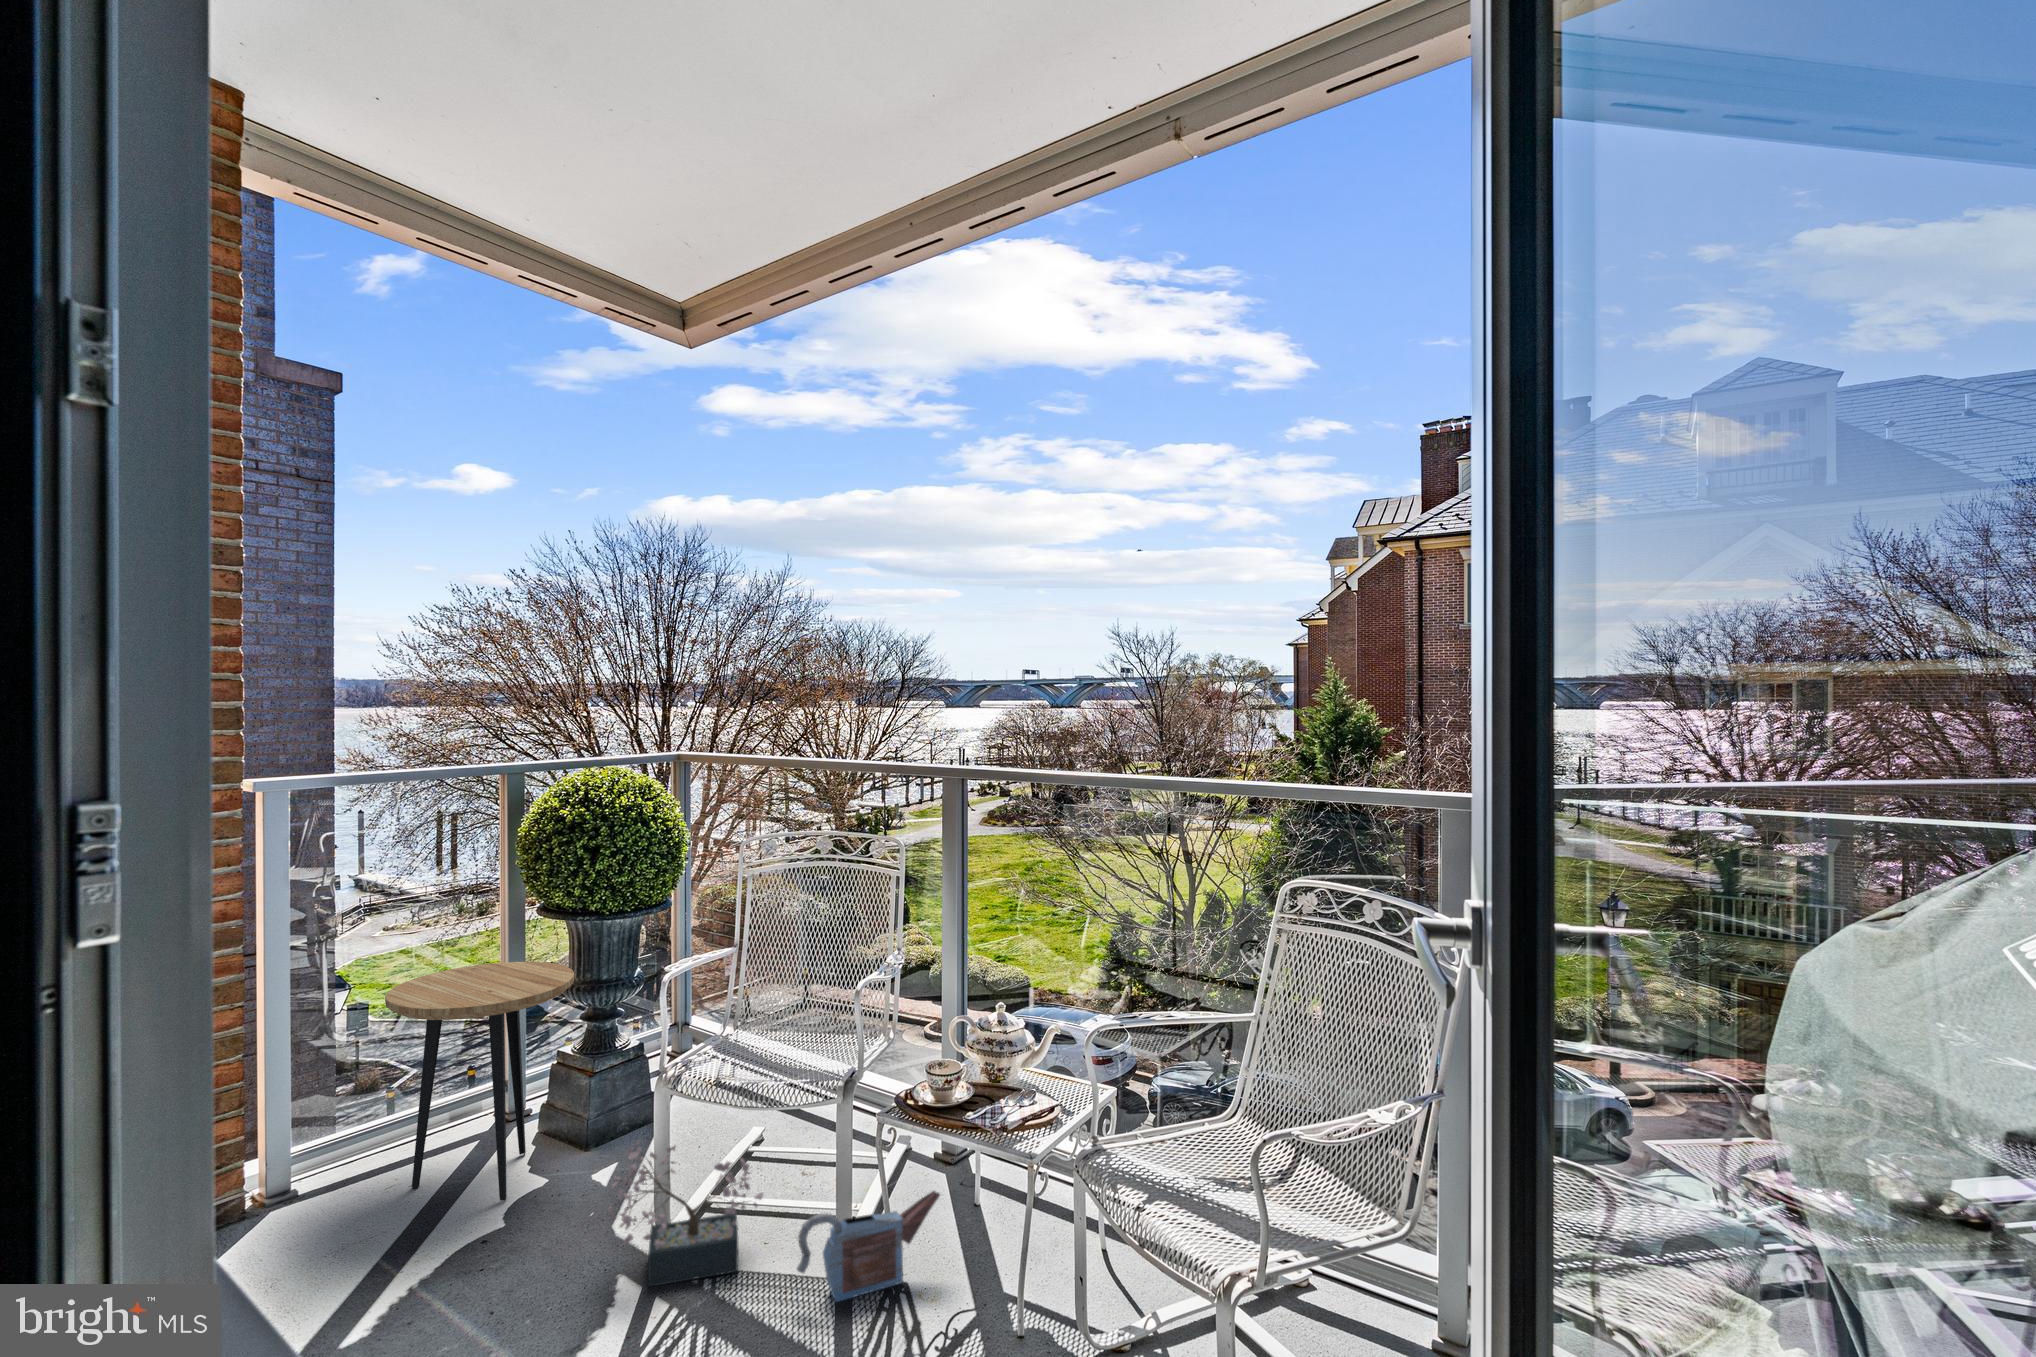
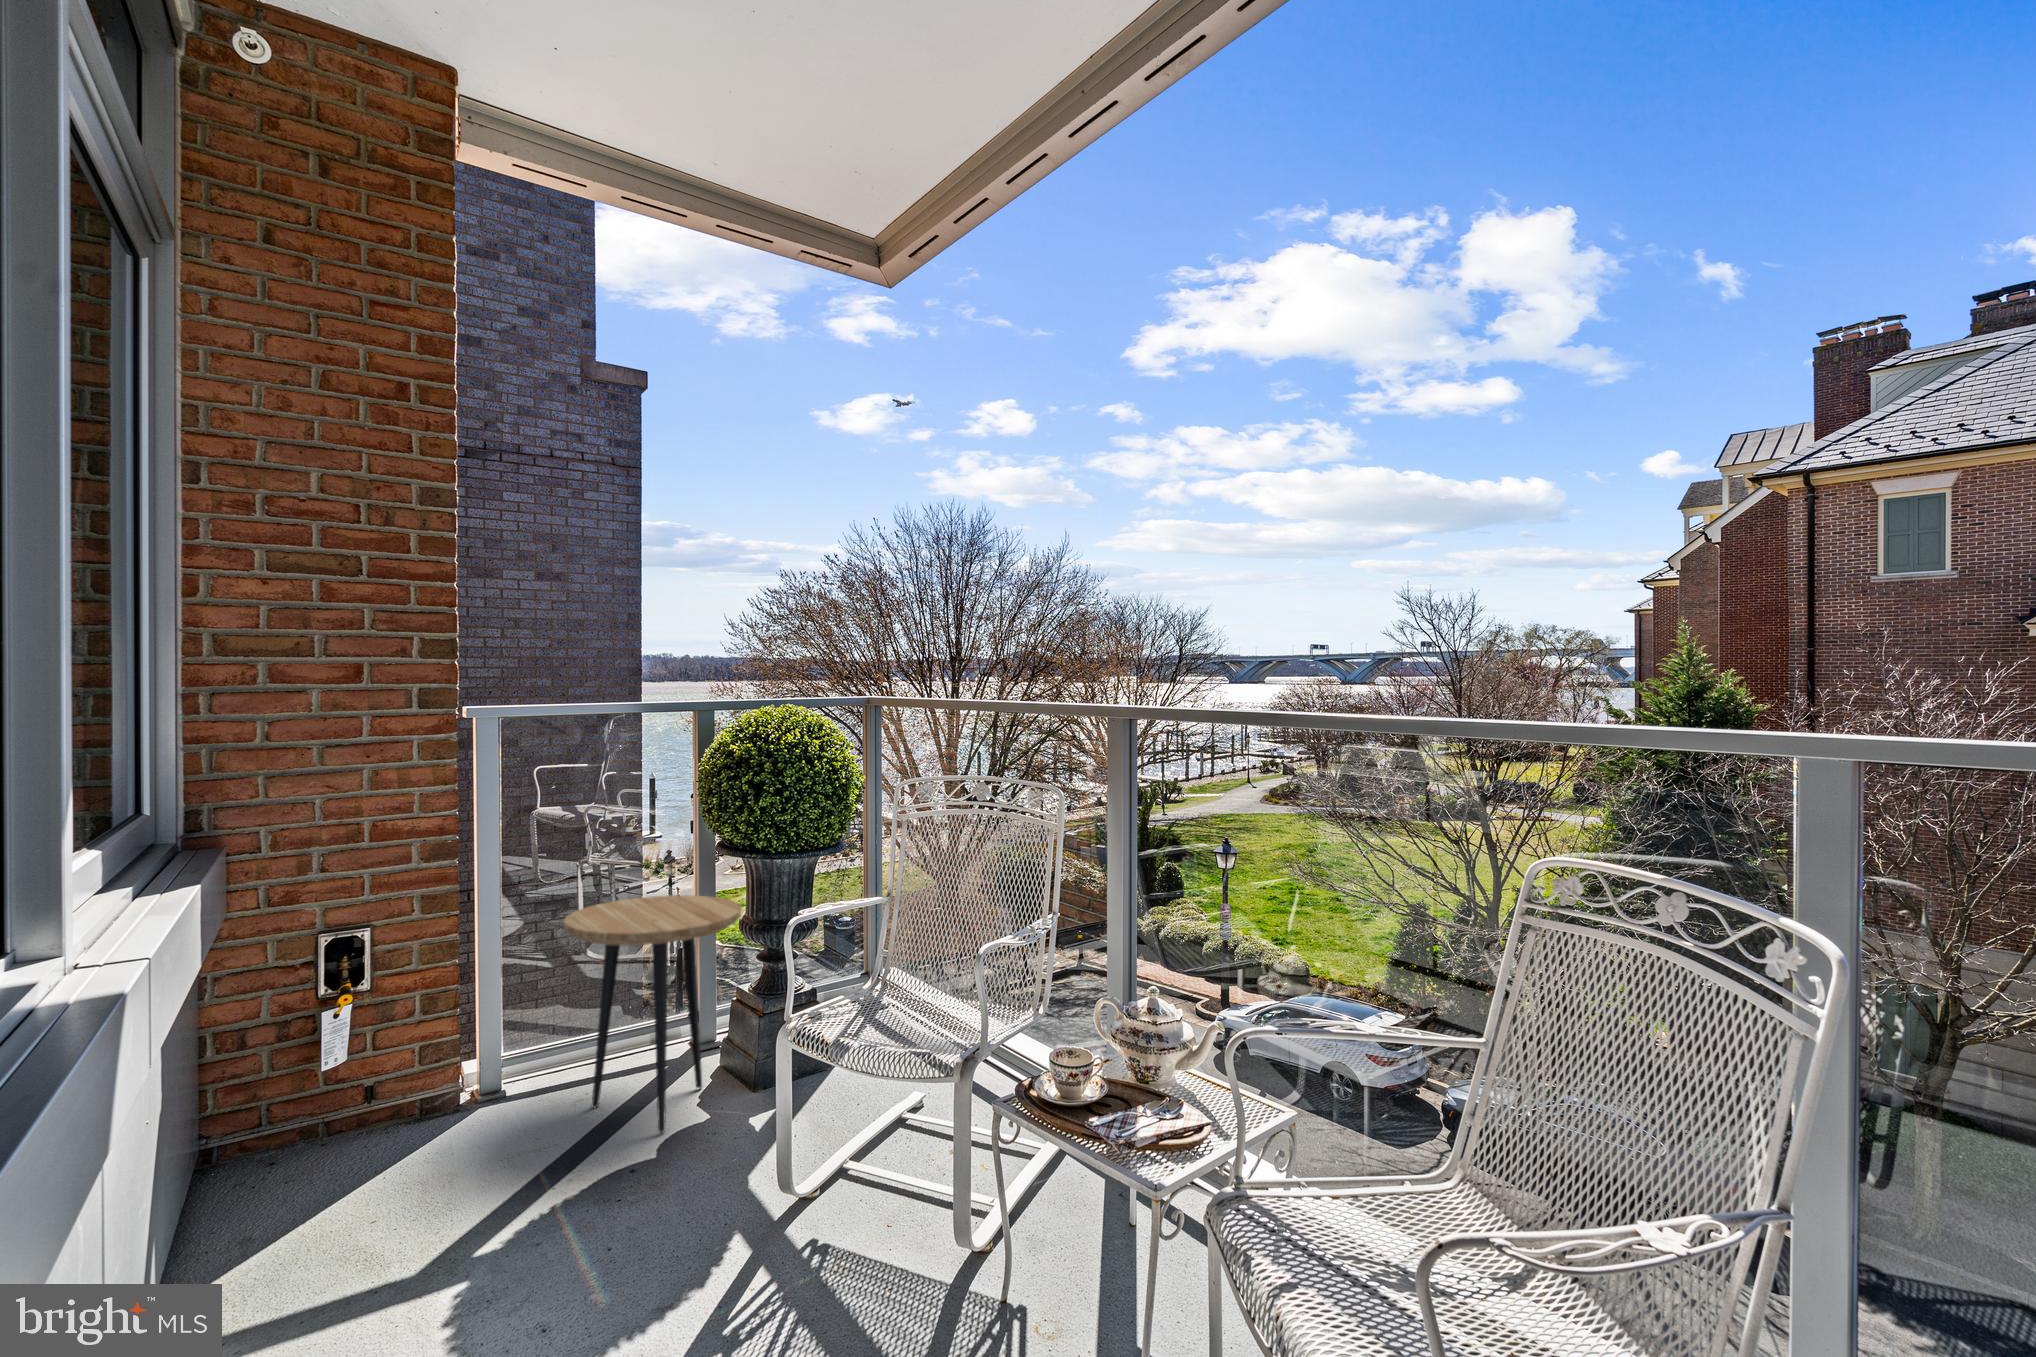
decorative plant: present [608,1141,763,1287] -> none [720,1092,881,1255]
watering can: present [797,1191,940,1302] -> none [894,1202,1071,1315]

